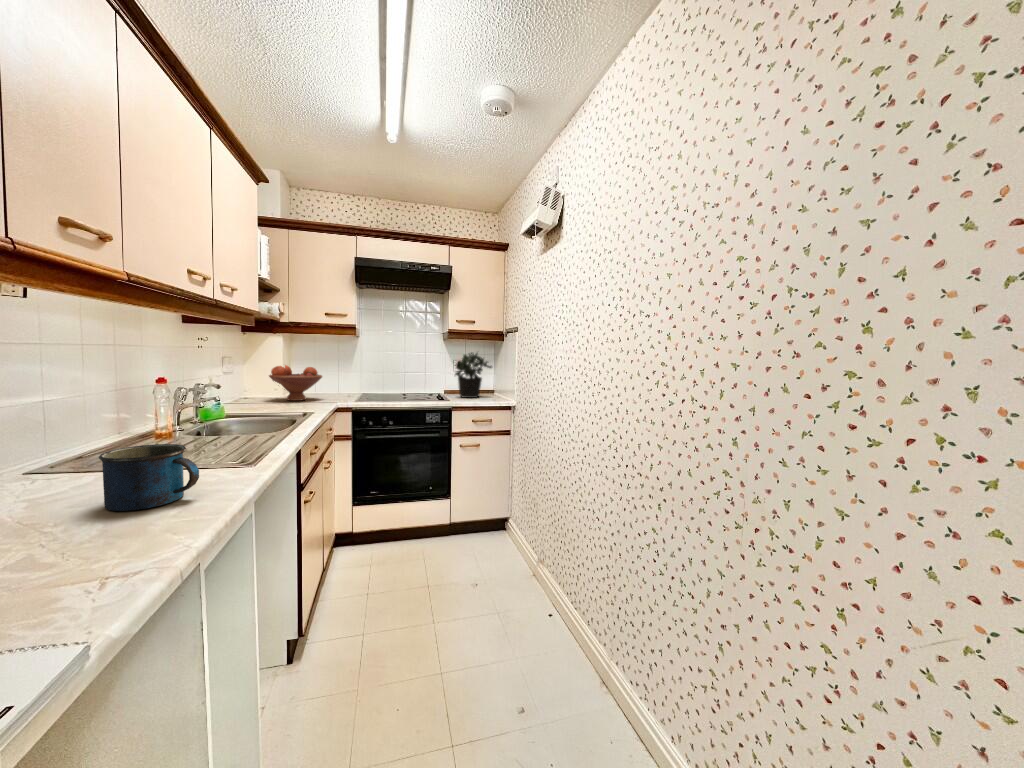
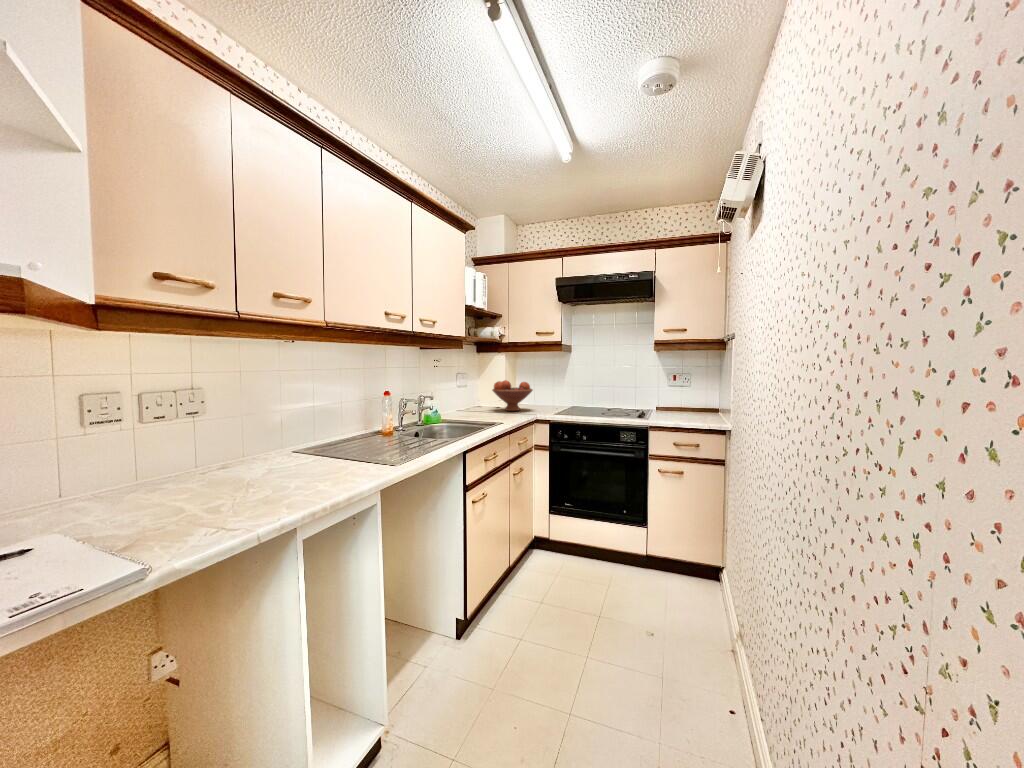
potted plant: present [455,353,492,398] -> none [660,362,711,416]
mug: present [99,444,199,511] -> none [288,443,335,485]

